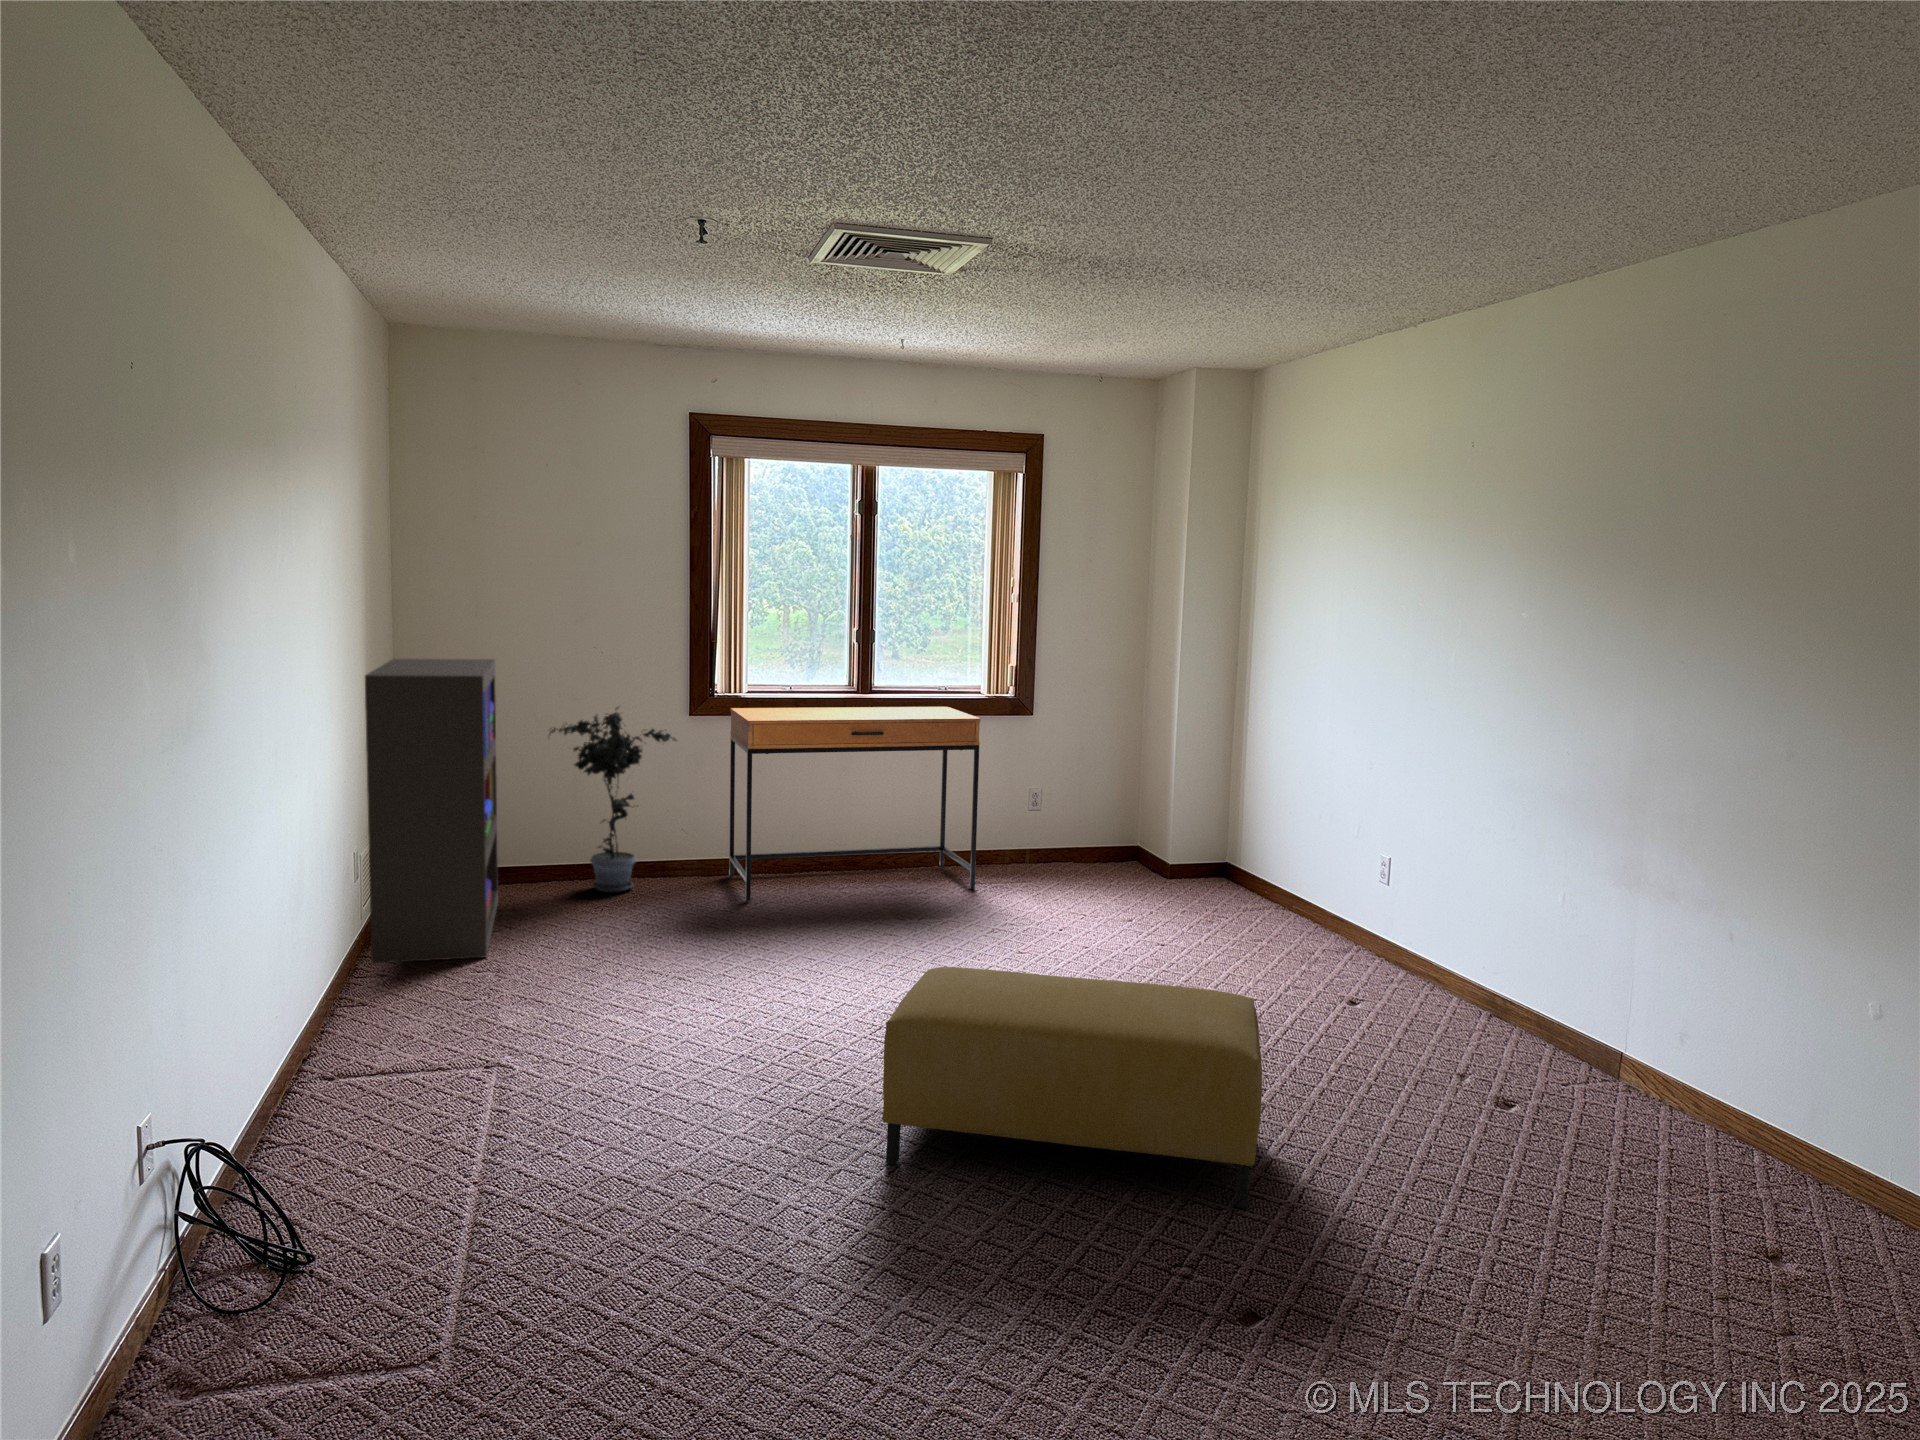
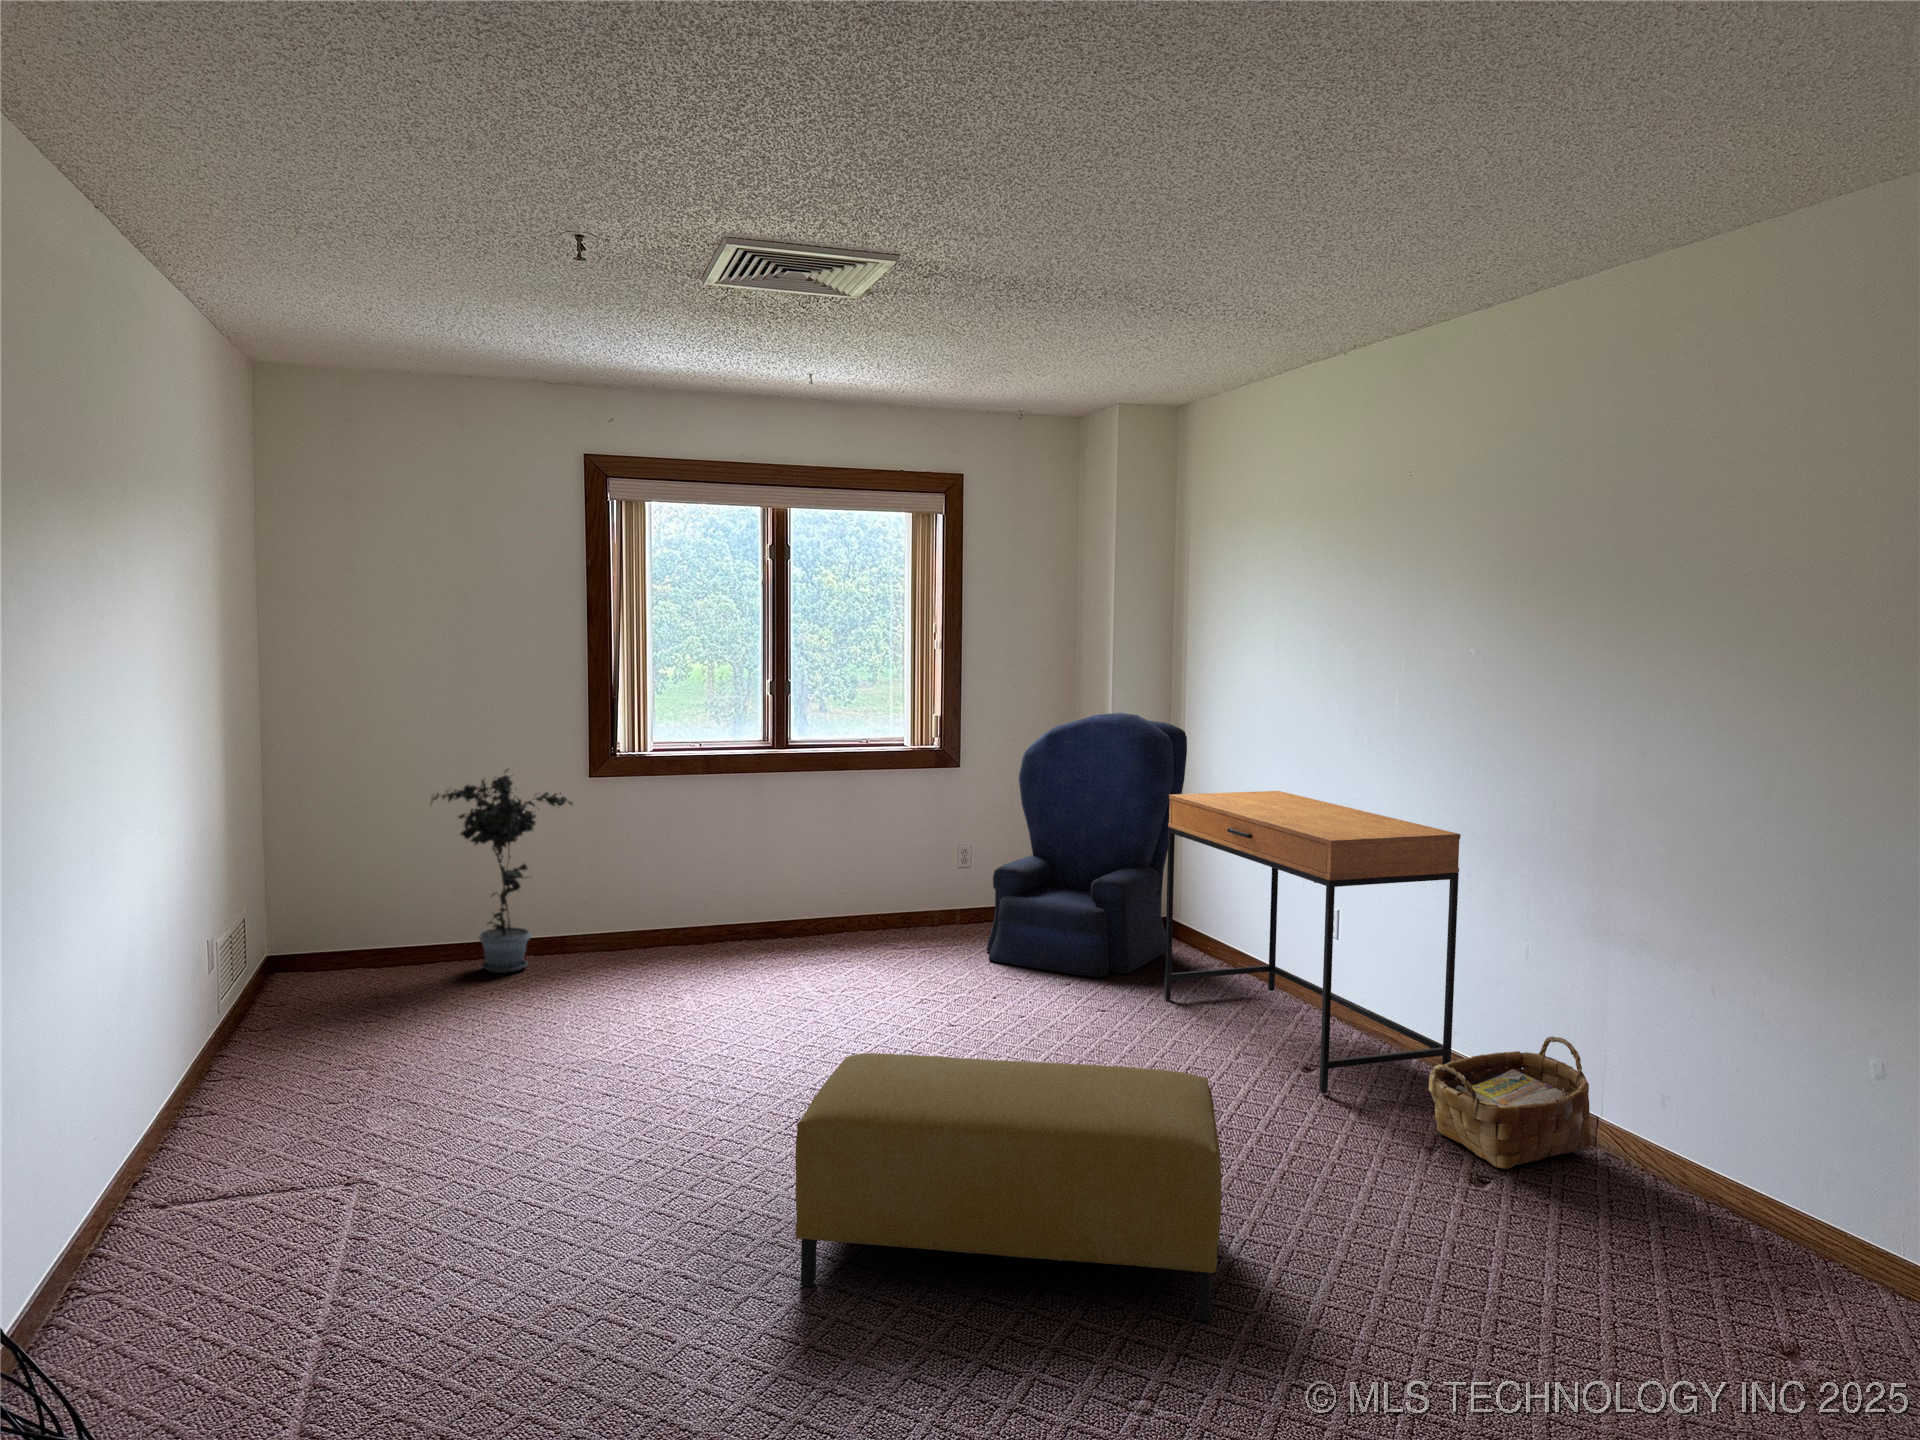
bookshelf: present [365,659,498,963] -> none [212,721,375,1065]
armchair: none [1054,668,1249,914] -> present [987,713,1187,977]
desk: present [729,707,980,901] -> present [1164,791,1461,1094]
woven basket: none [1461,977,1611,1094] -> present [1429,1037,1591,1169]

